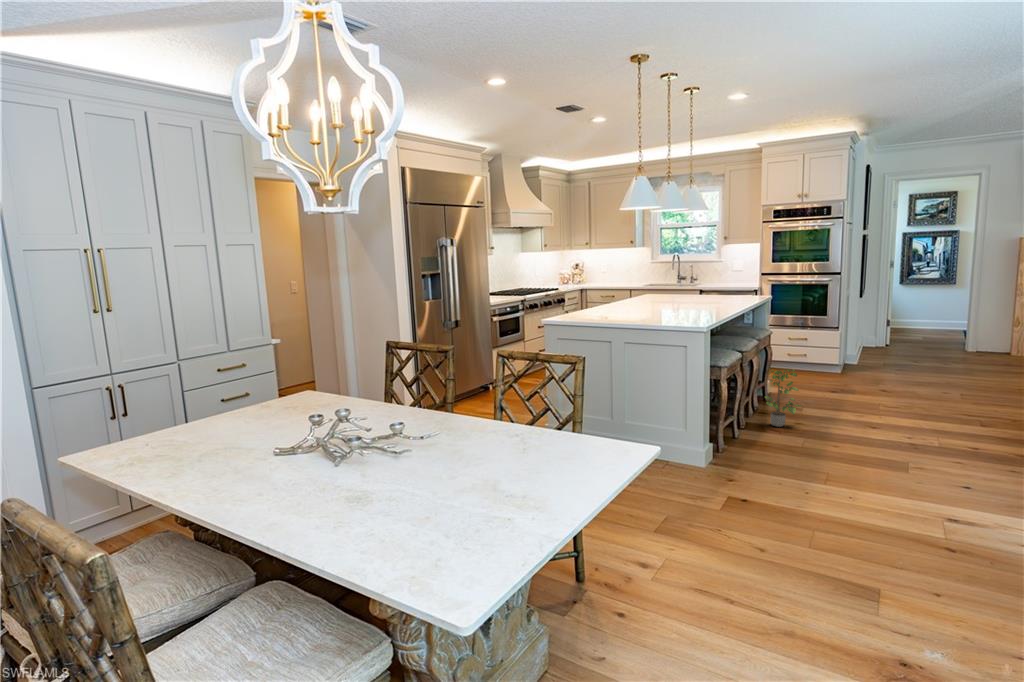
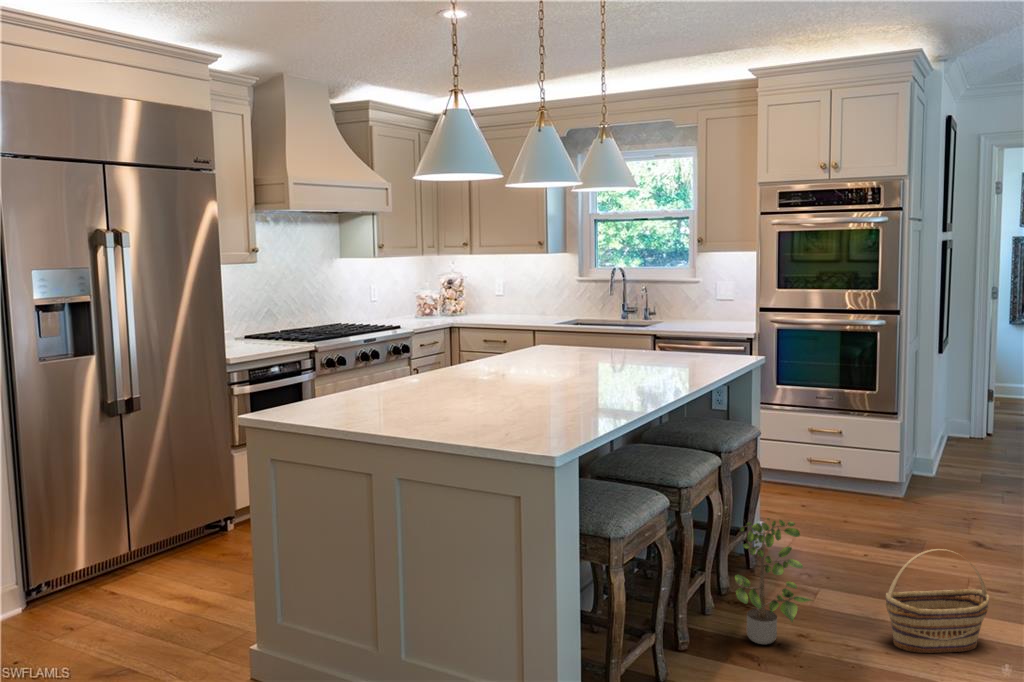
basket: none [838,382,888,429] -> present [886,549,989,653]

